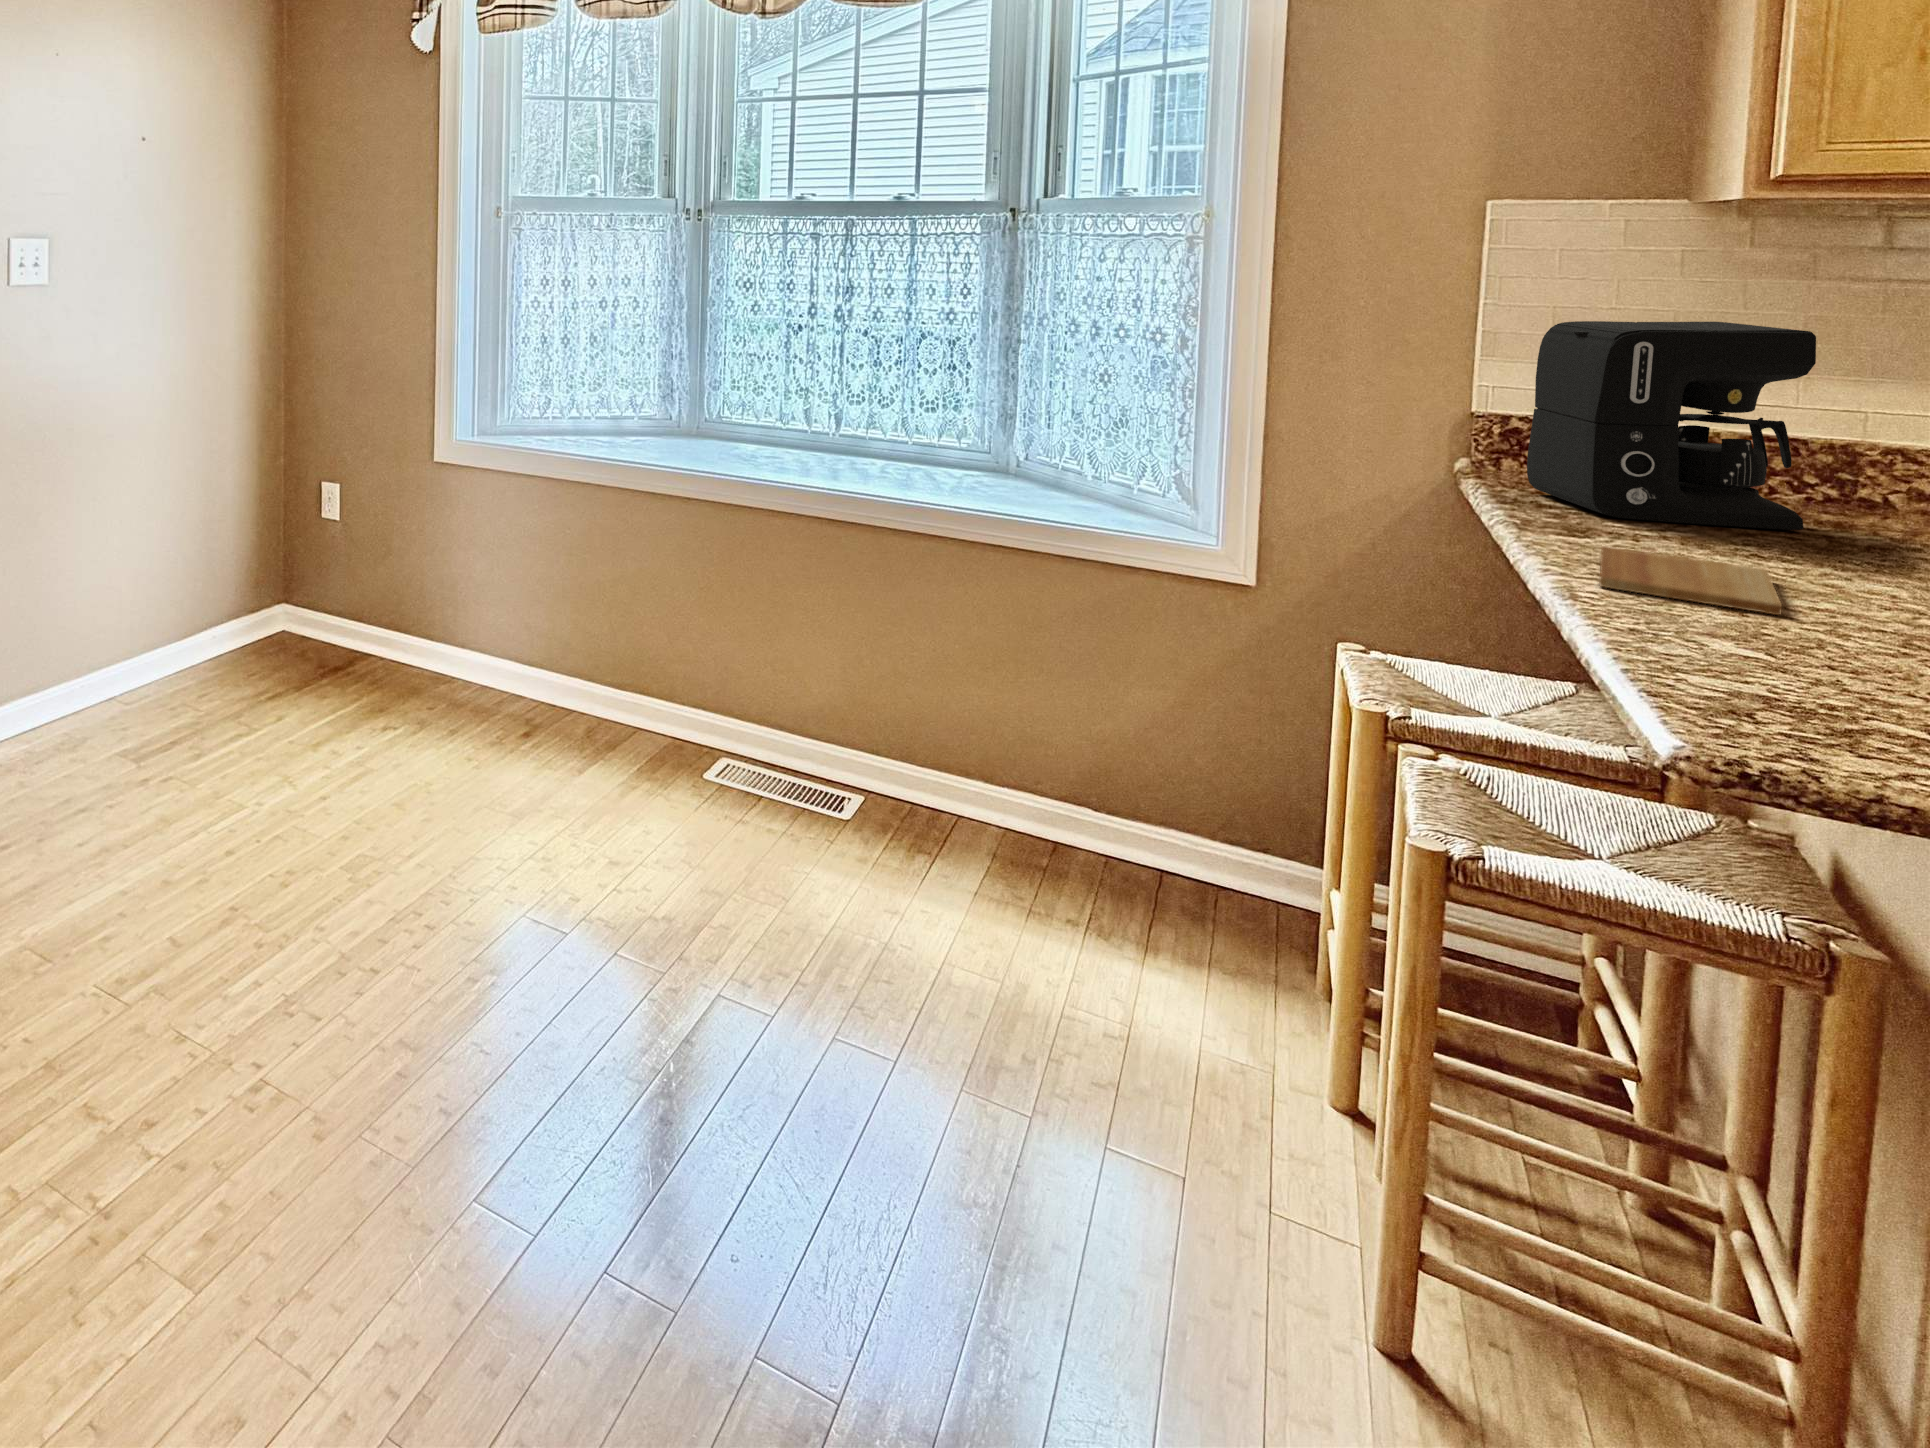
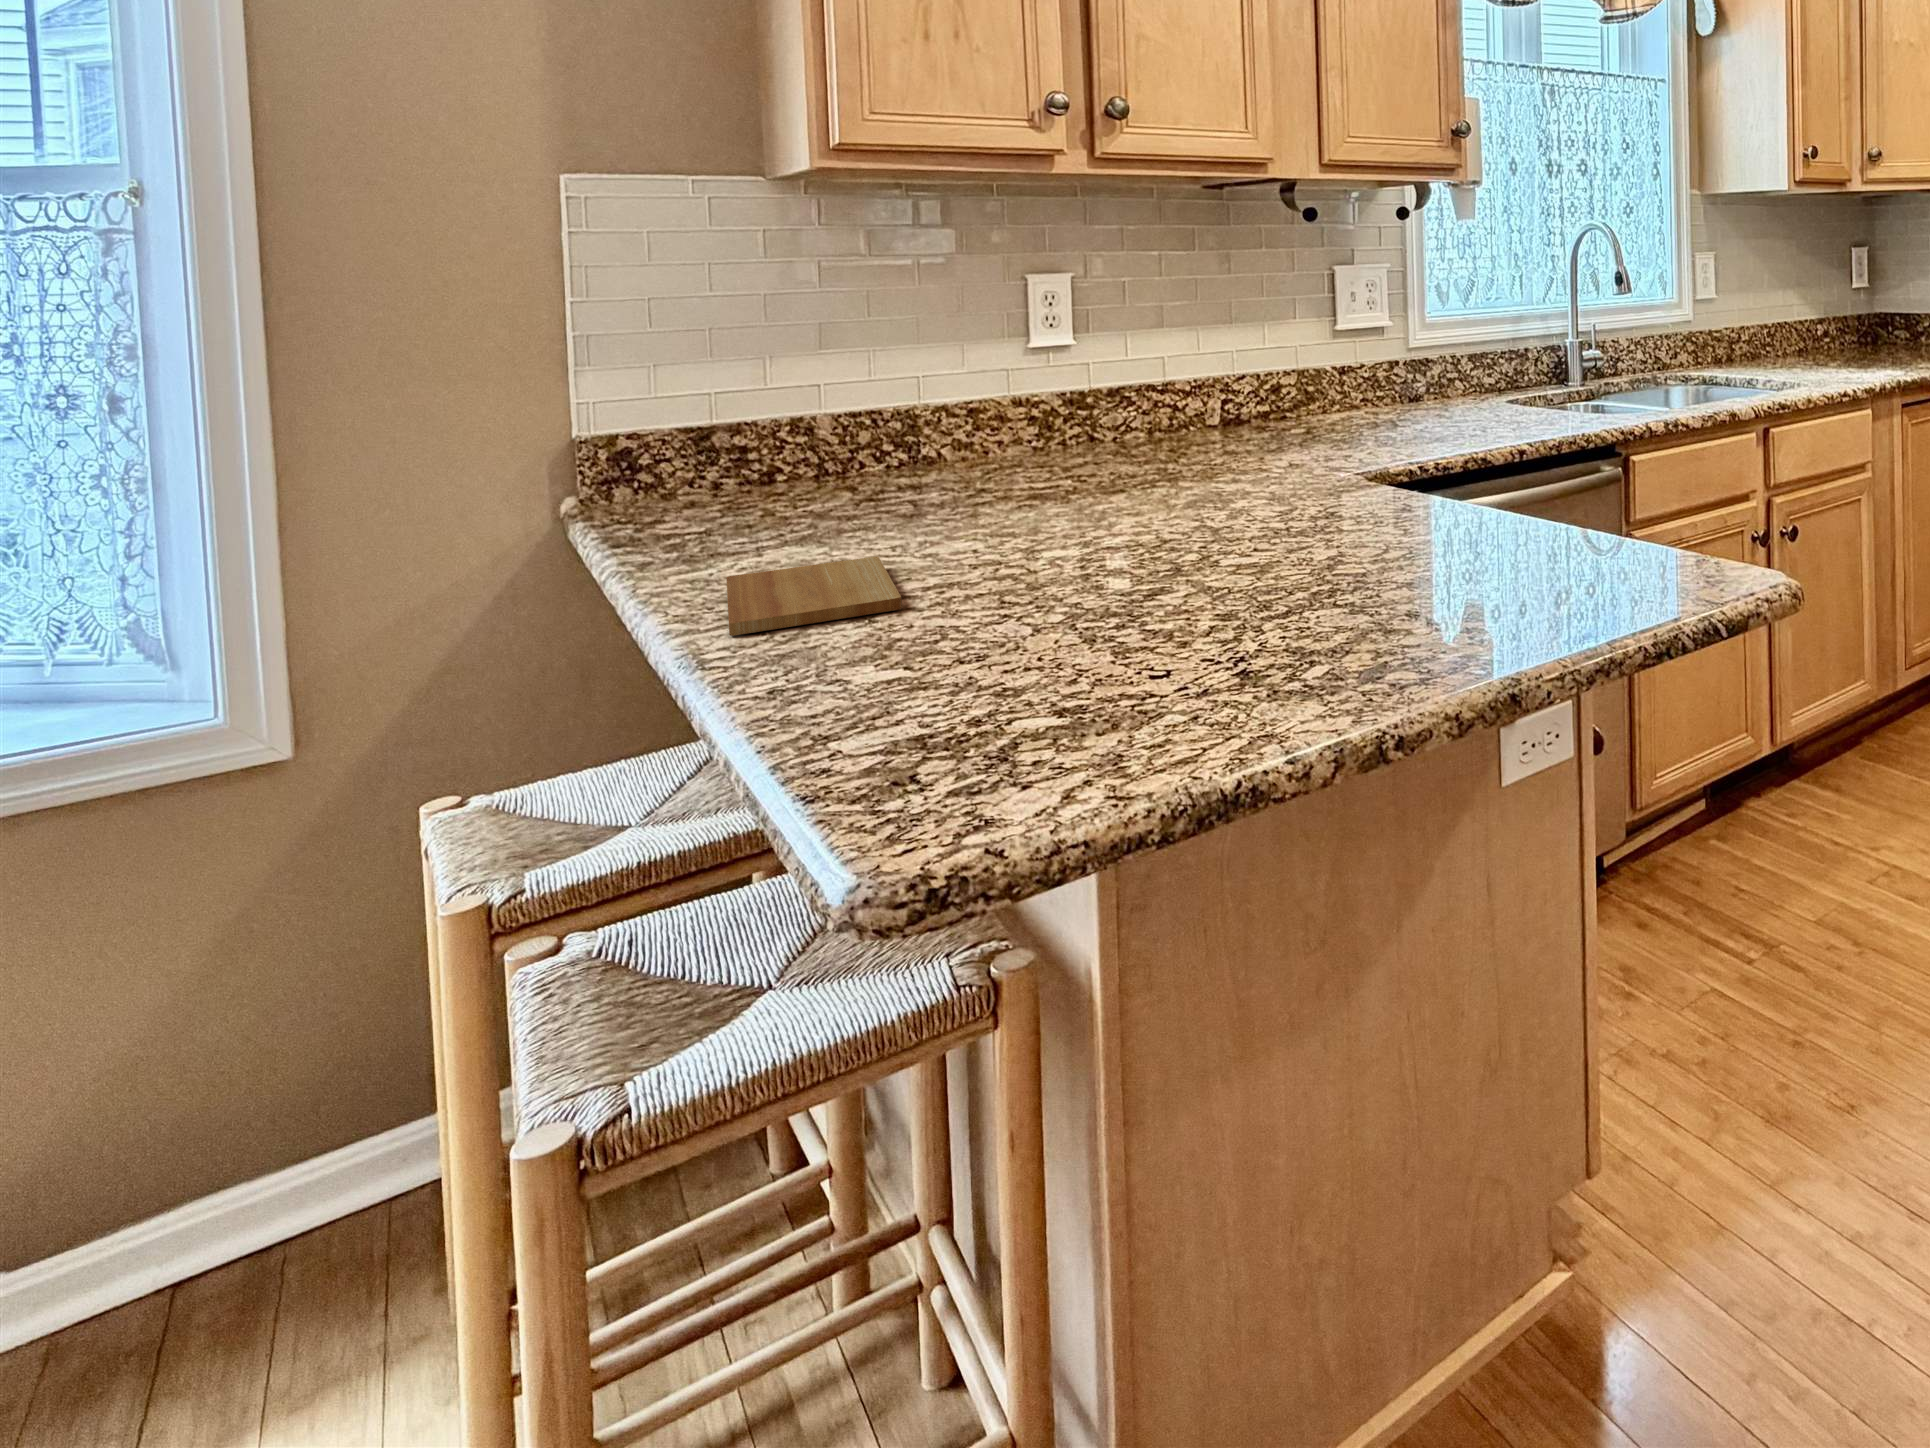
coffee maker: present [1527,321,1816,530] -> none [637,298,893,533]

